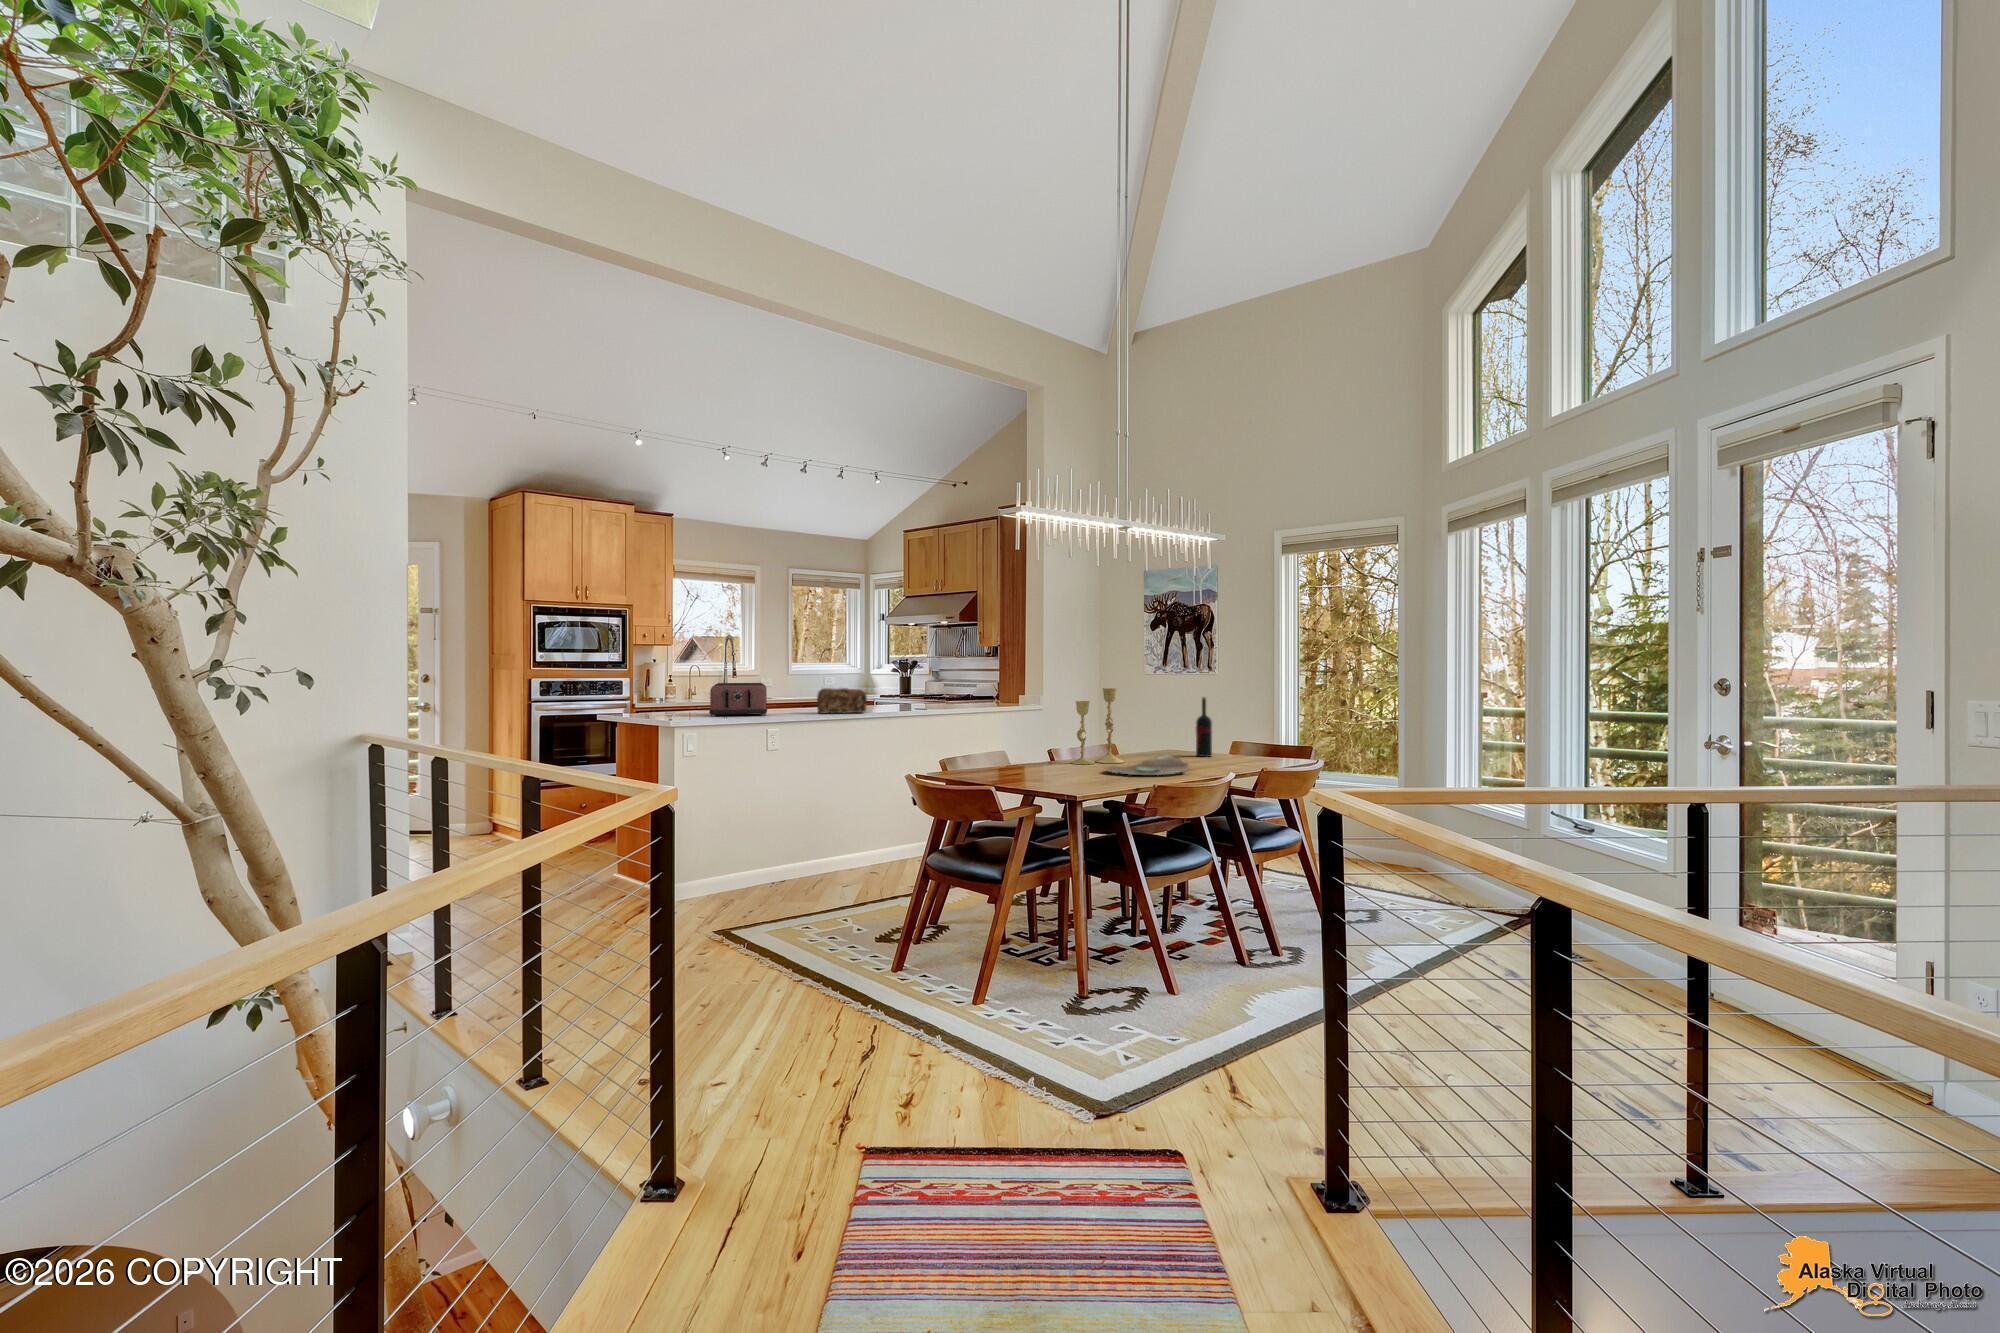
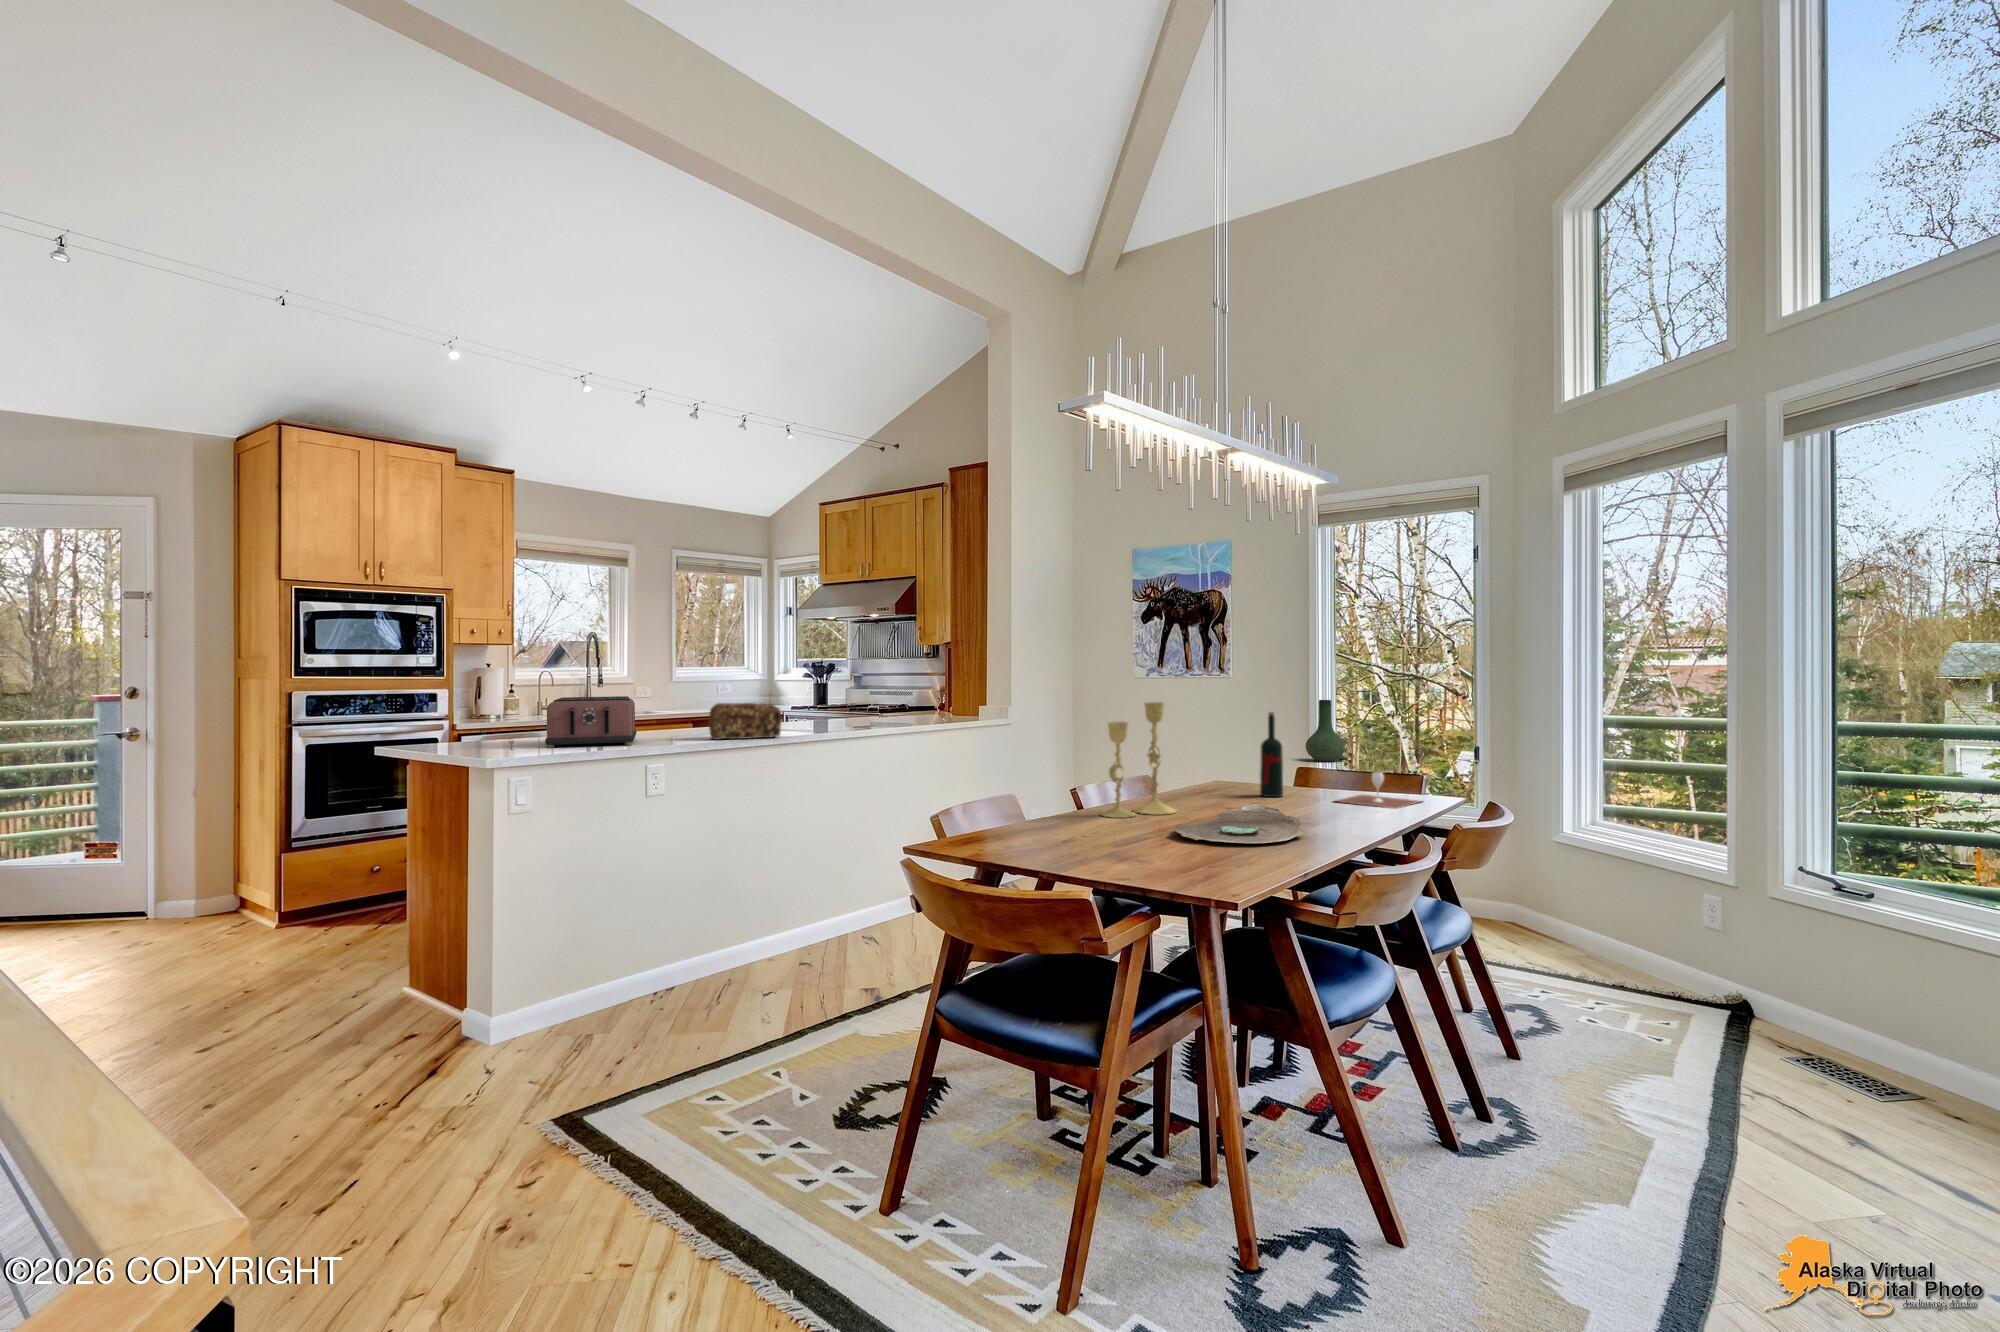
vase: none [1270,691,1301,739] -> present [1306,700,1345,762]
wine glass: none [1240,739,1306,763] -> present [1336,772,1420,809]

